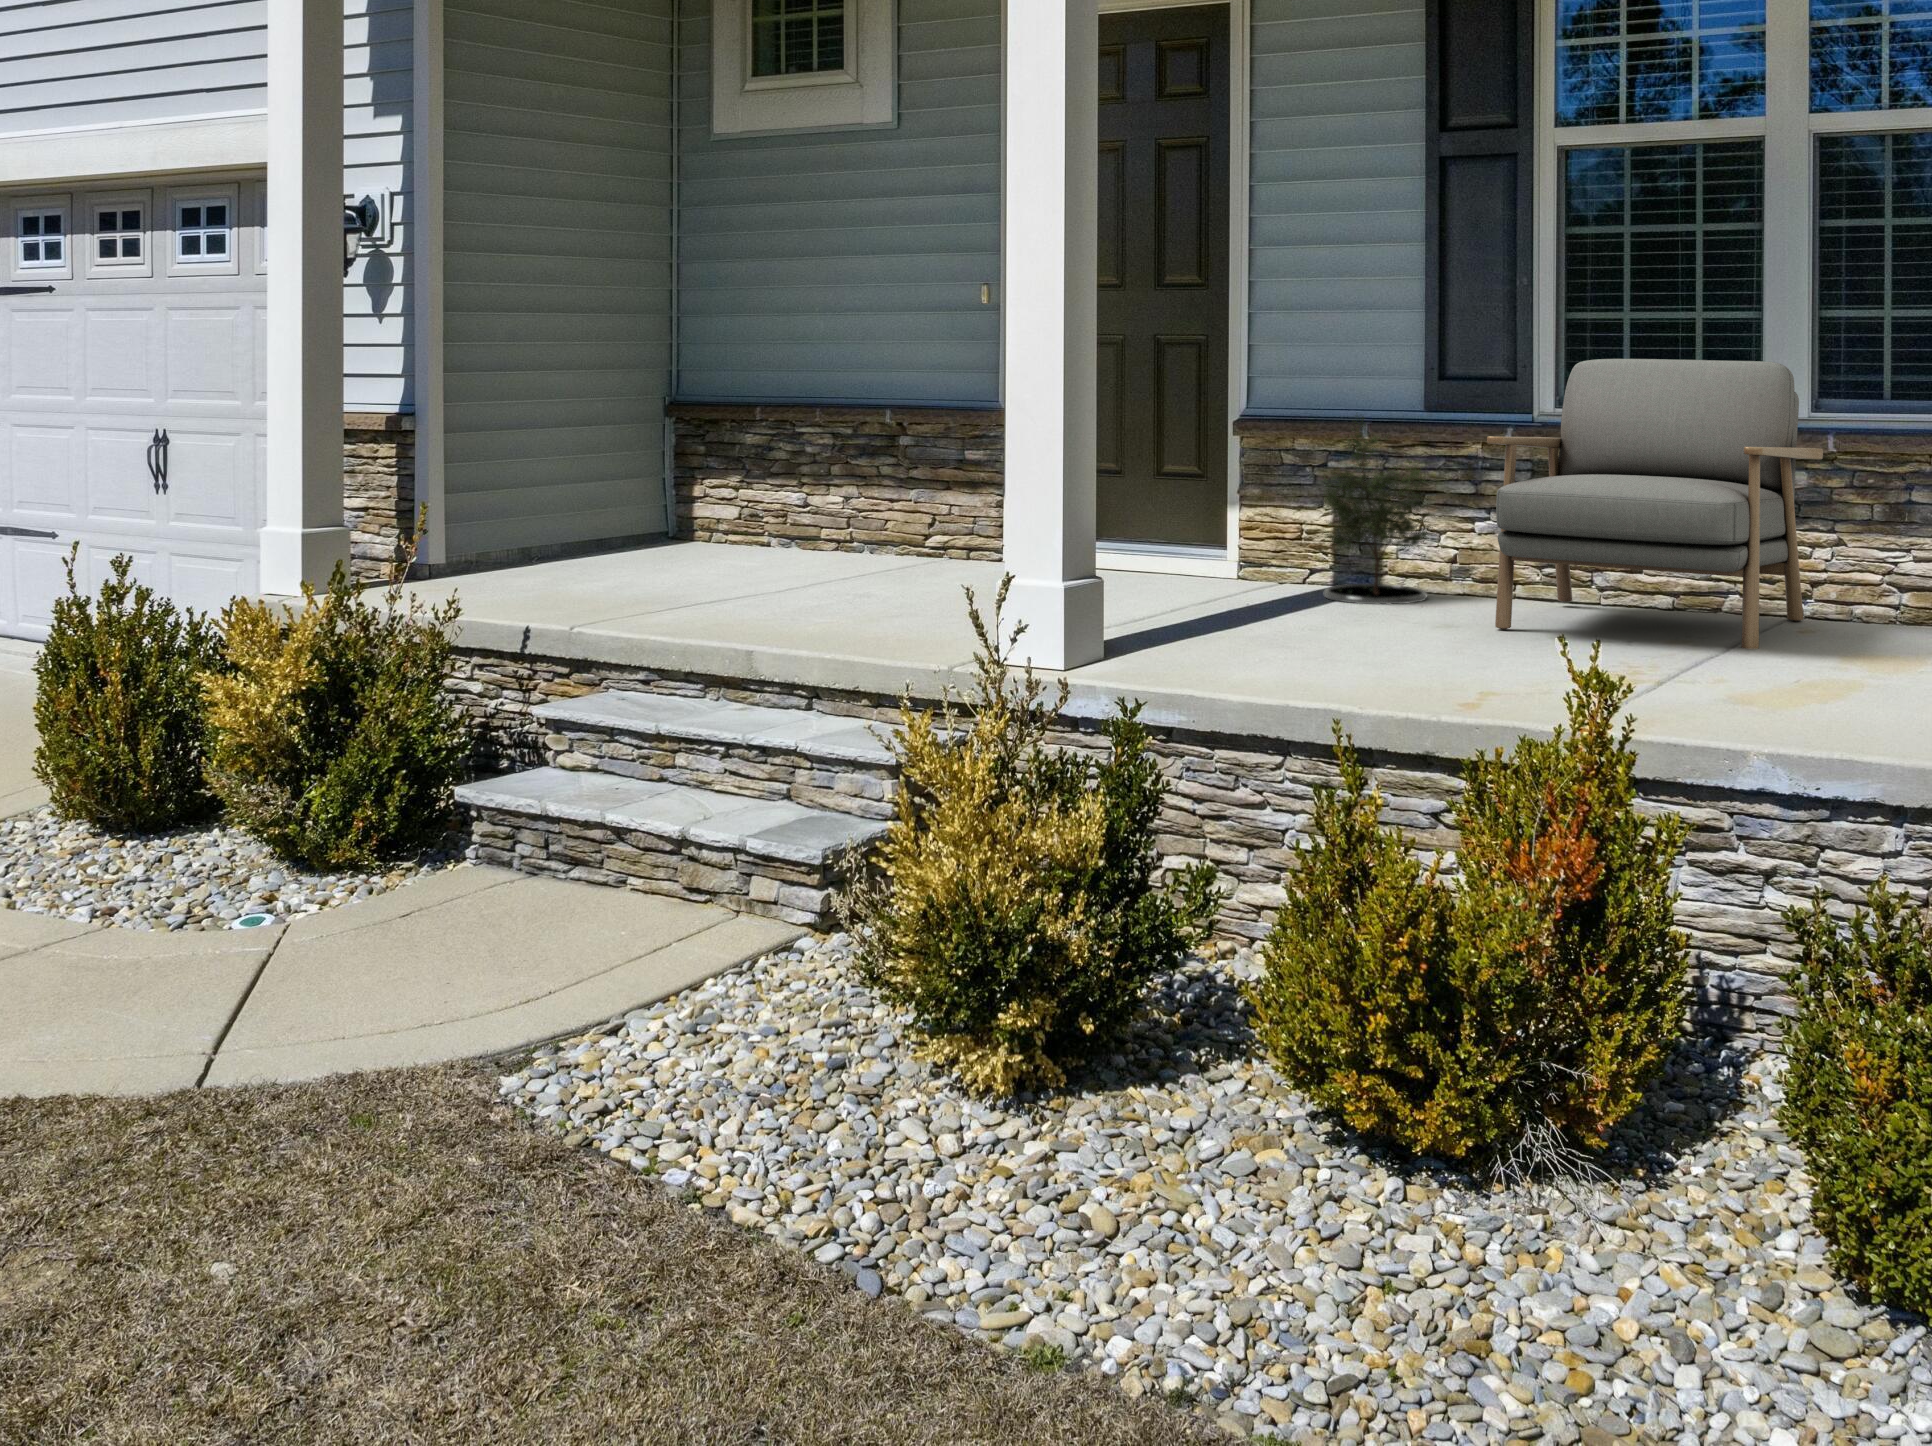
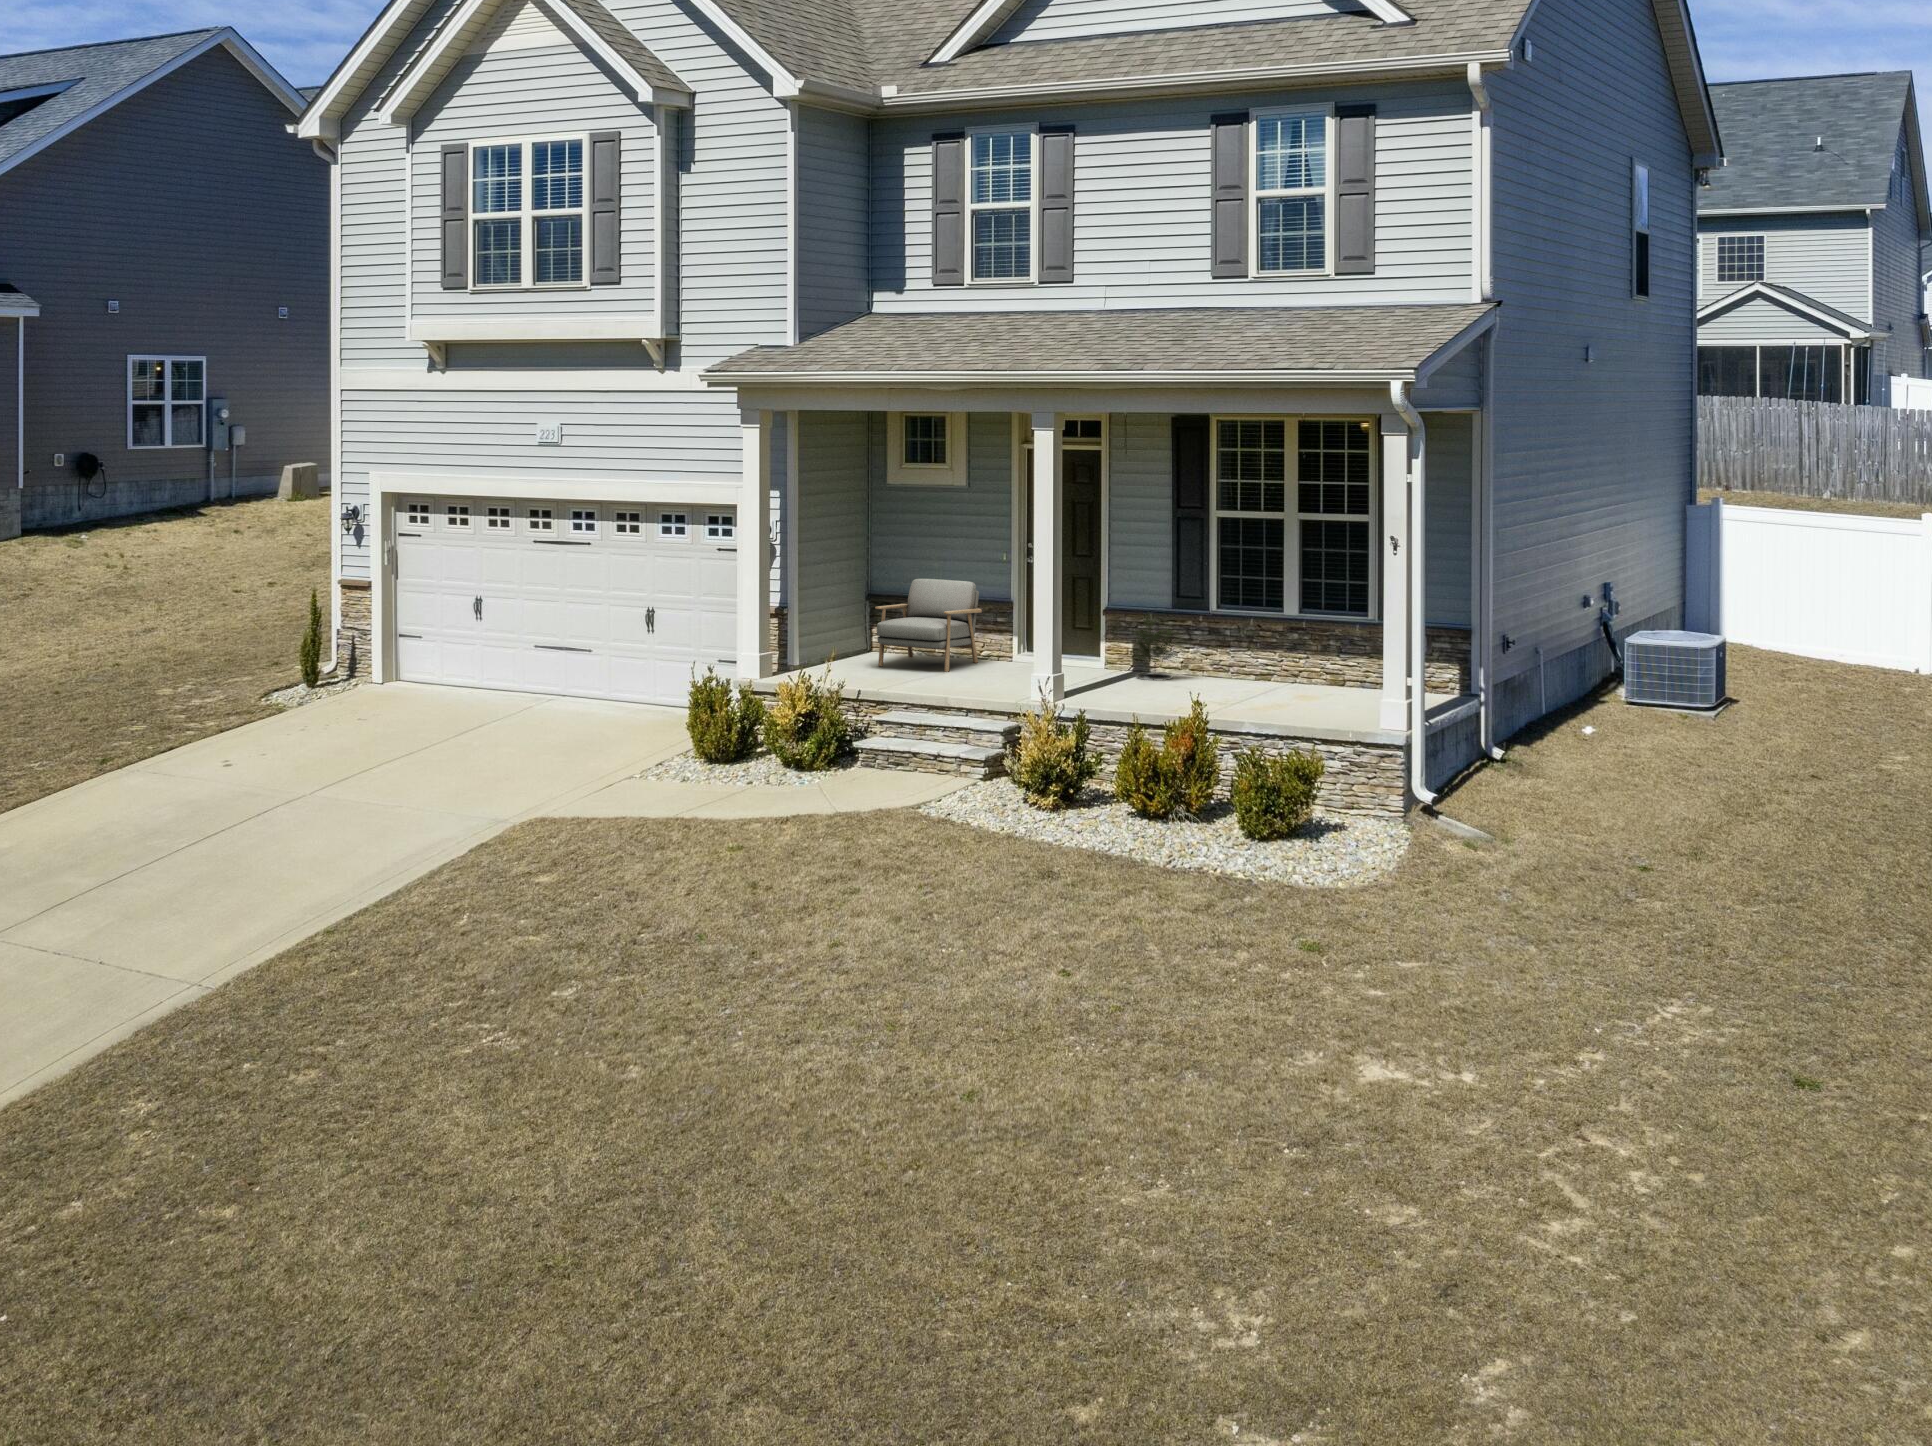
armchair: present [1487,359,1823,649] -> present [875,579,982,672]

